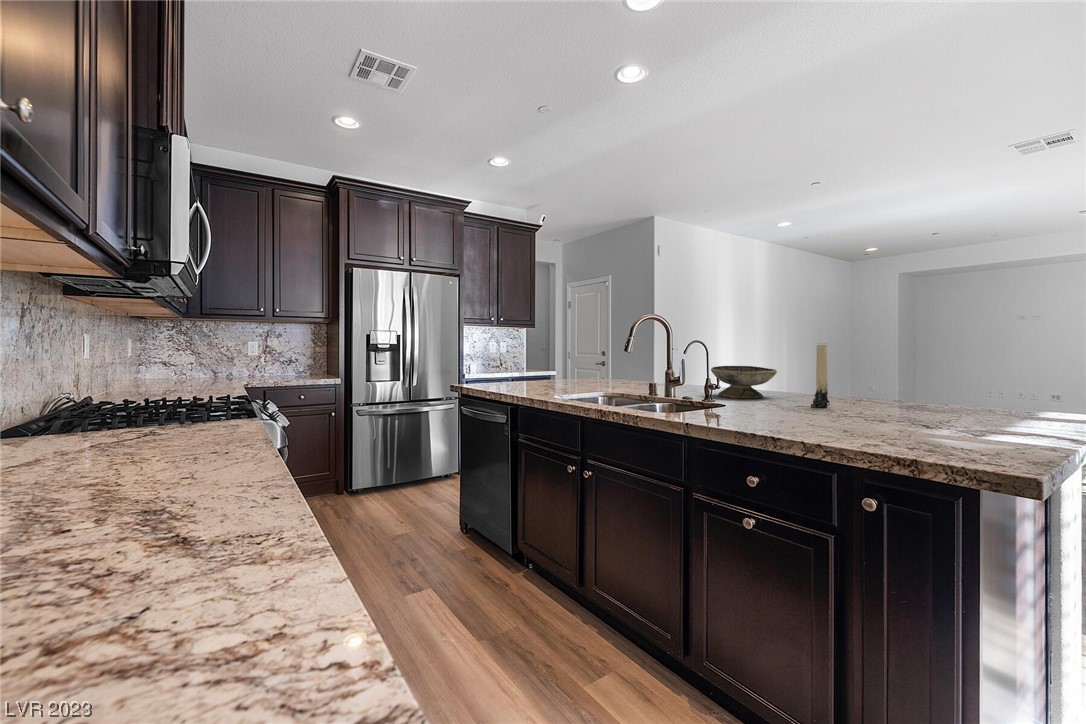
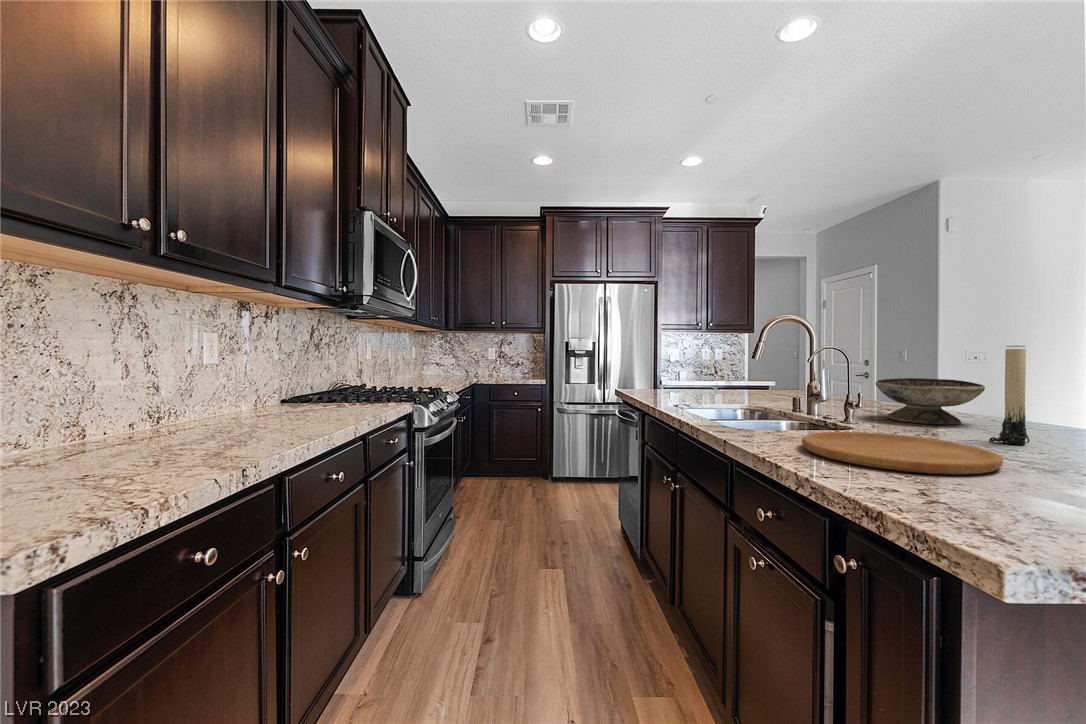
cutting board: none [744,407,875,432] -> present [801,432,1003,474]

